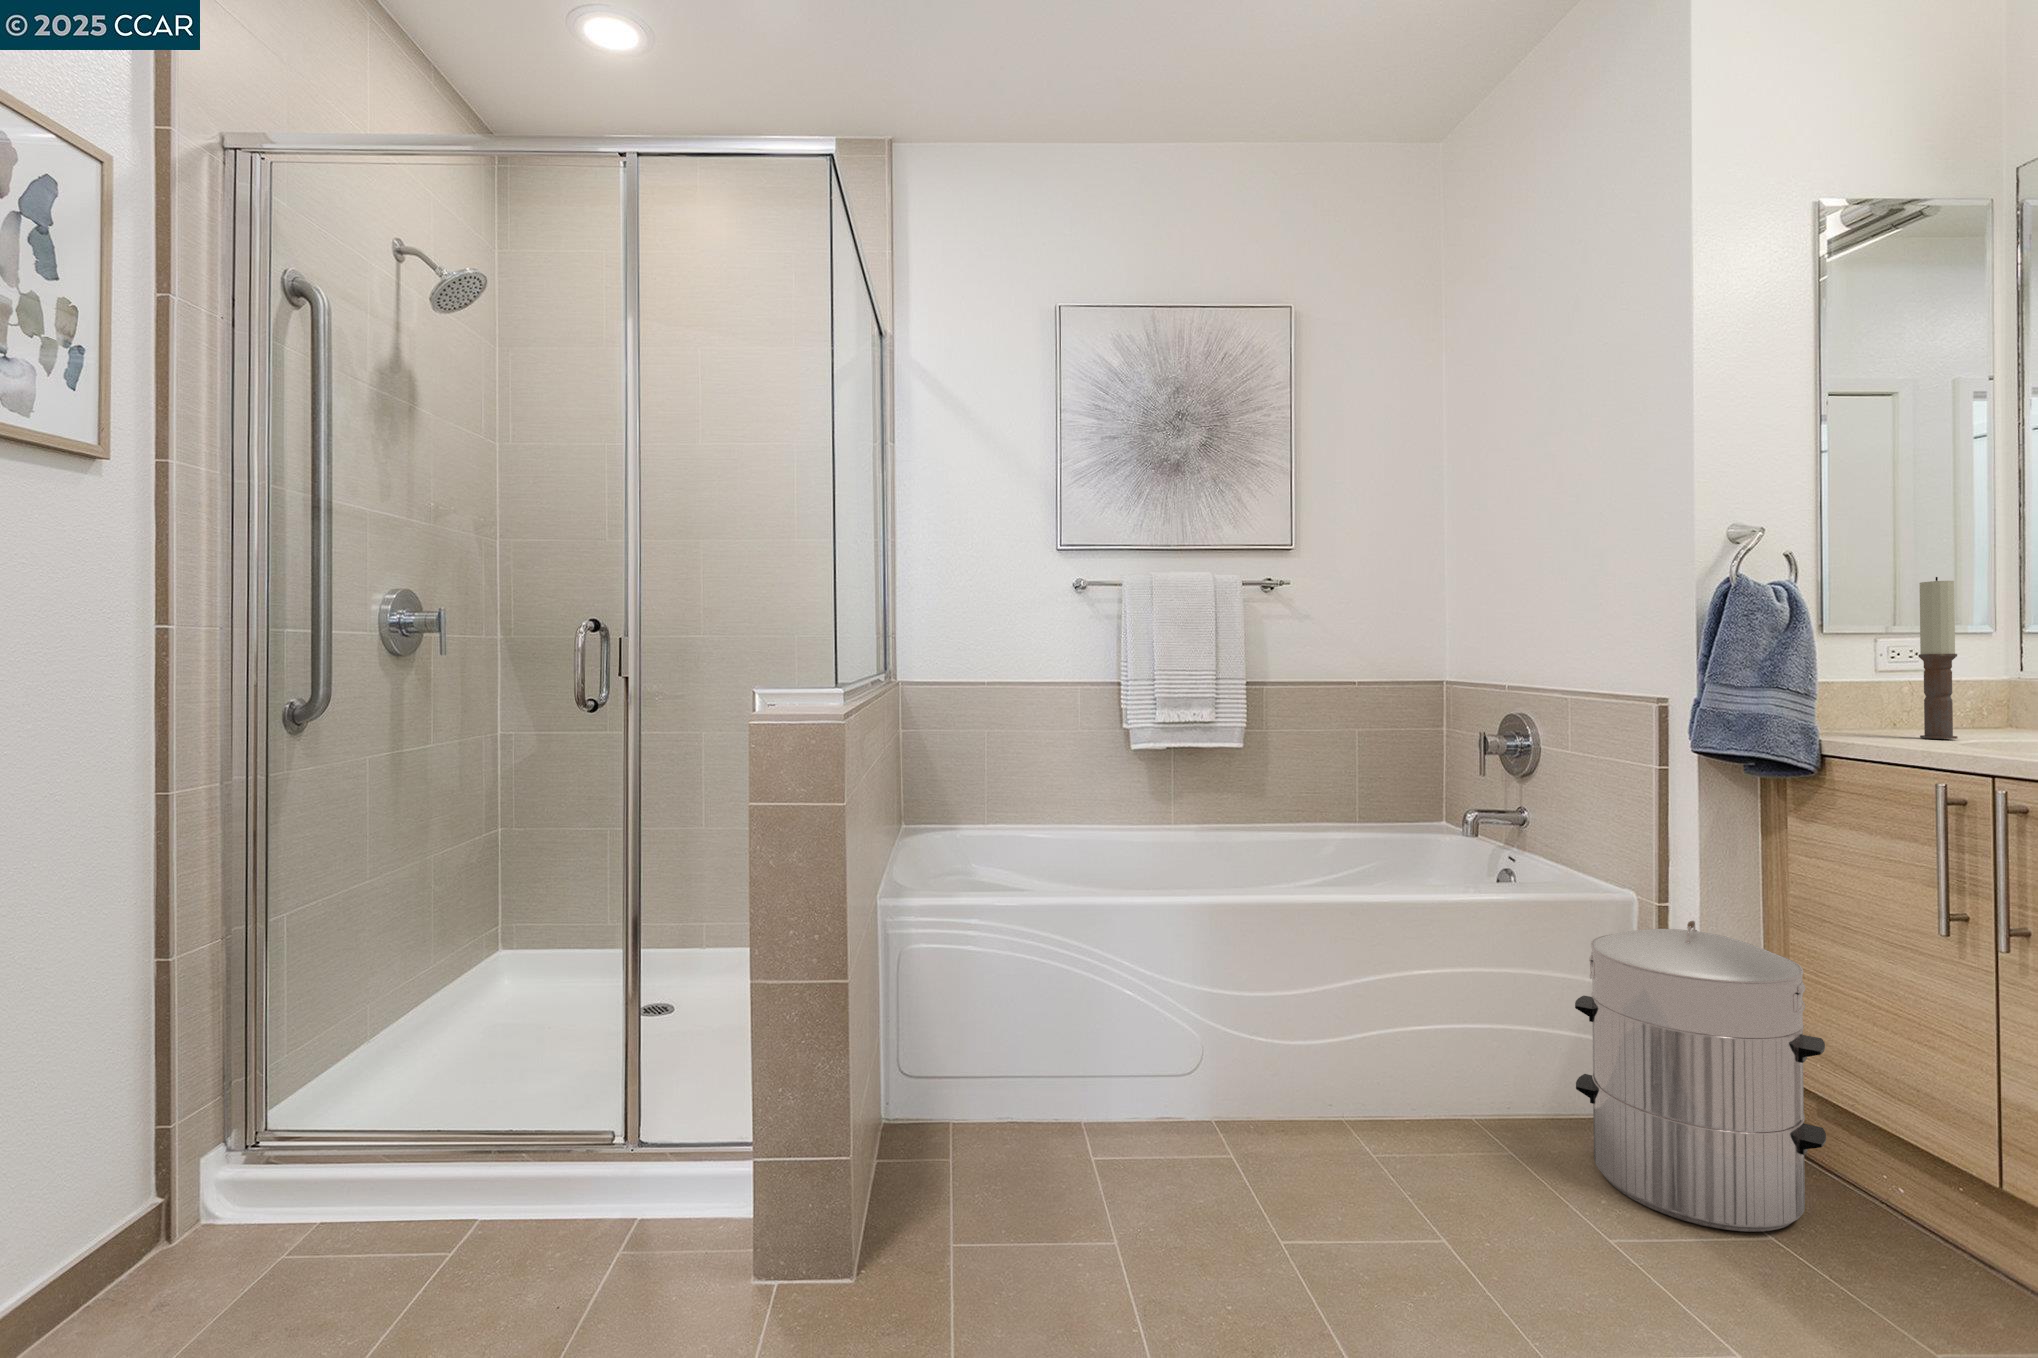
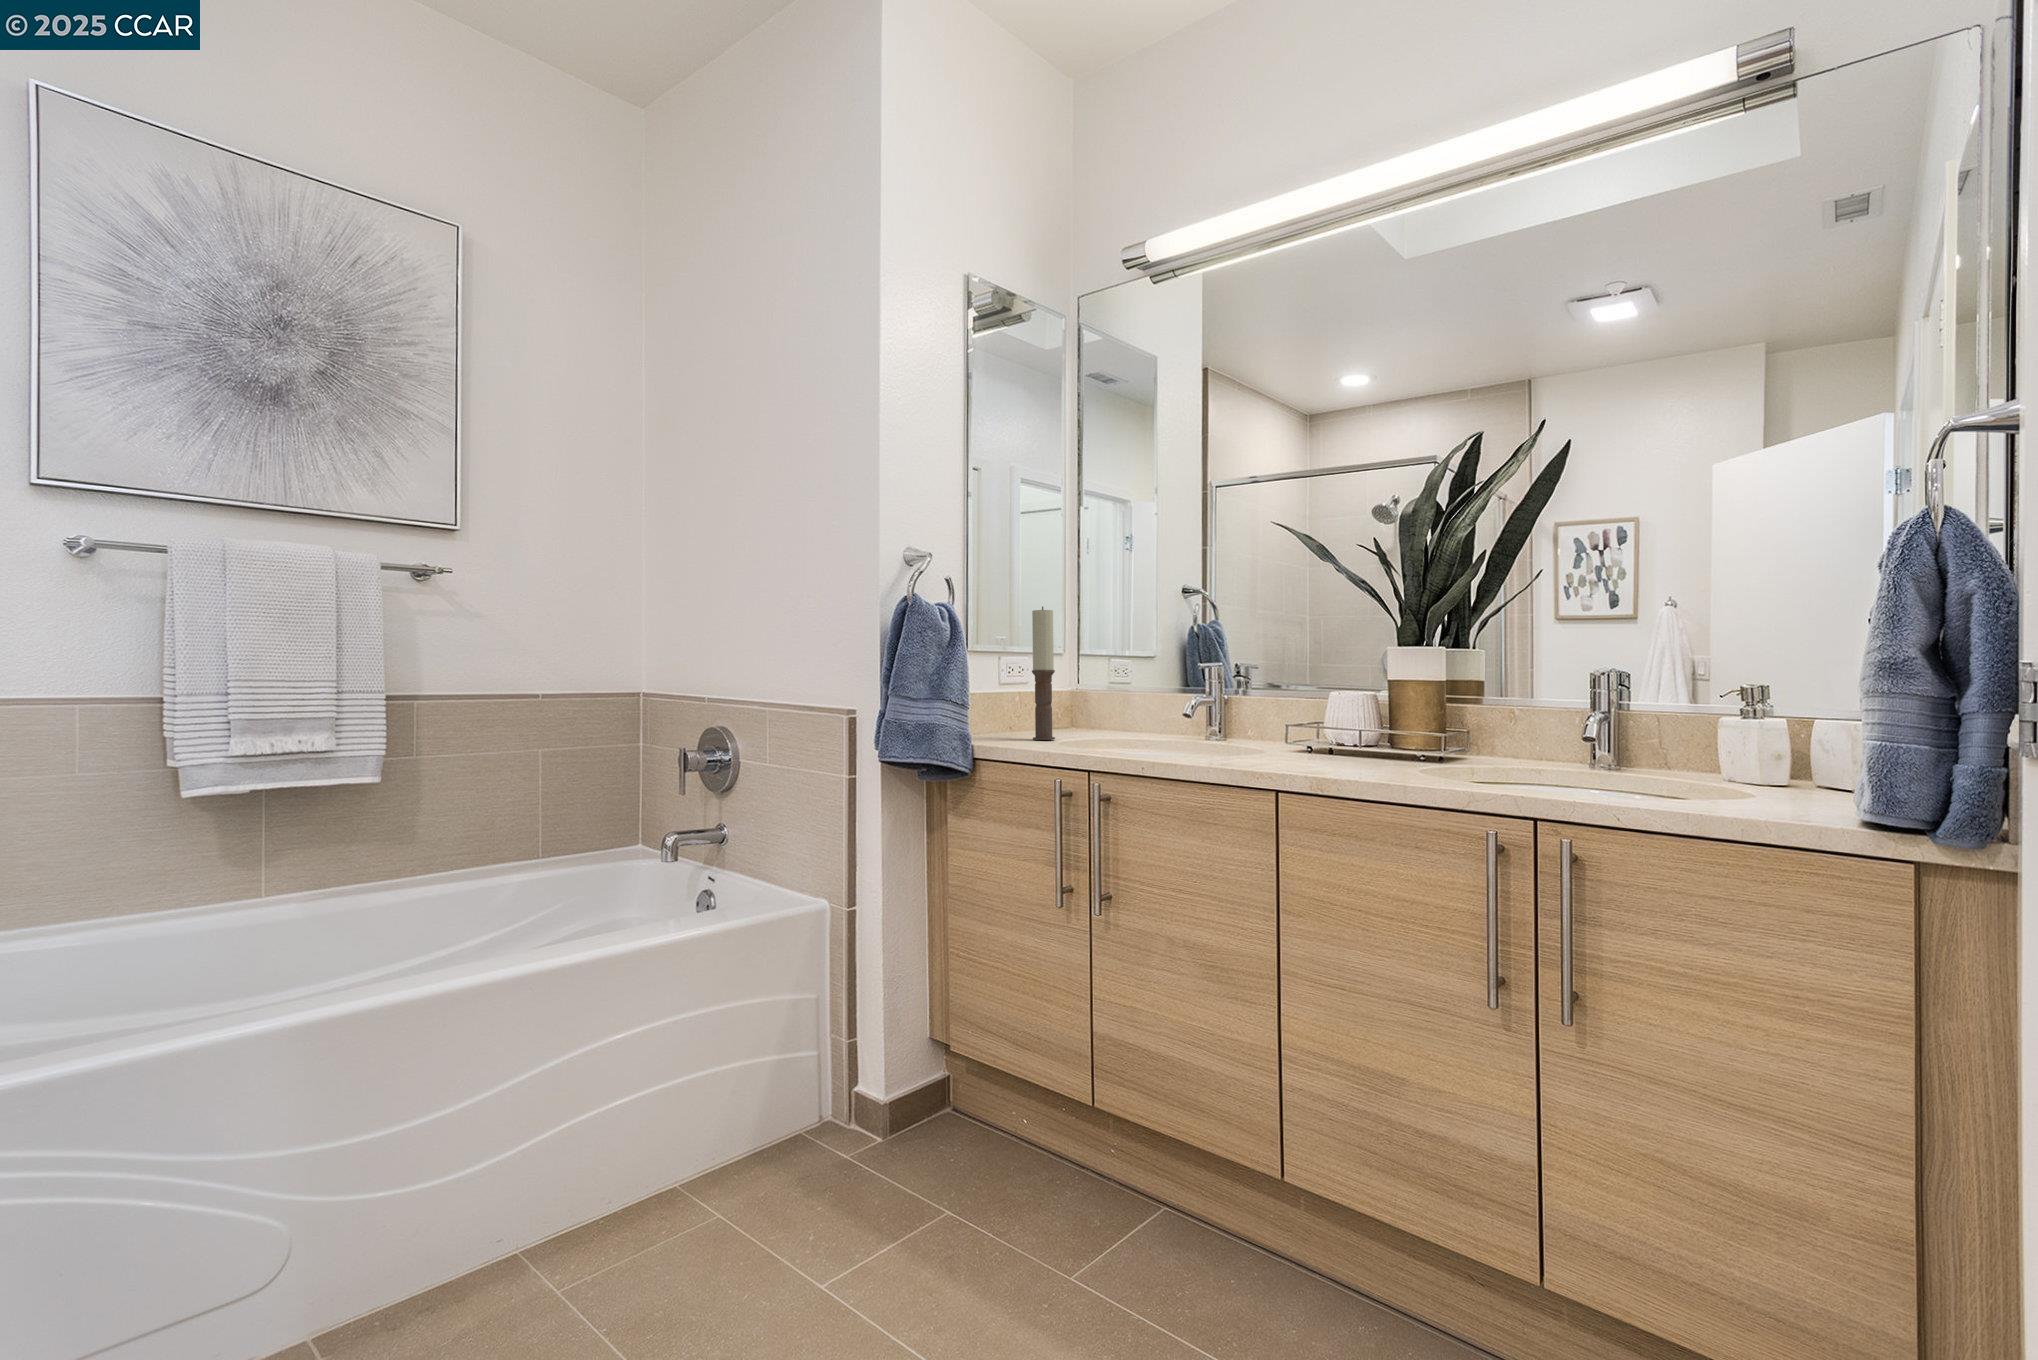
waste bin: present [1575,921,1826,1232] -> none [780,925,981,1227]

